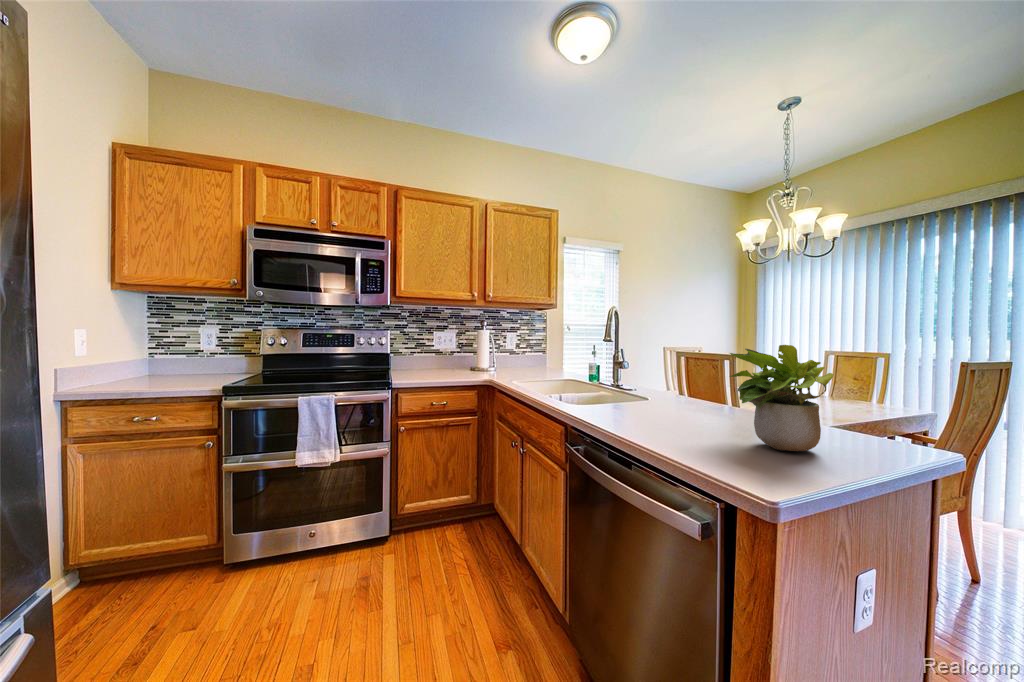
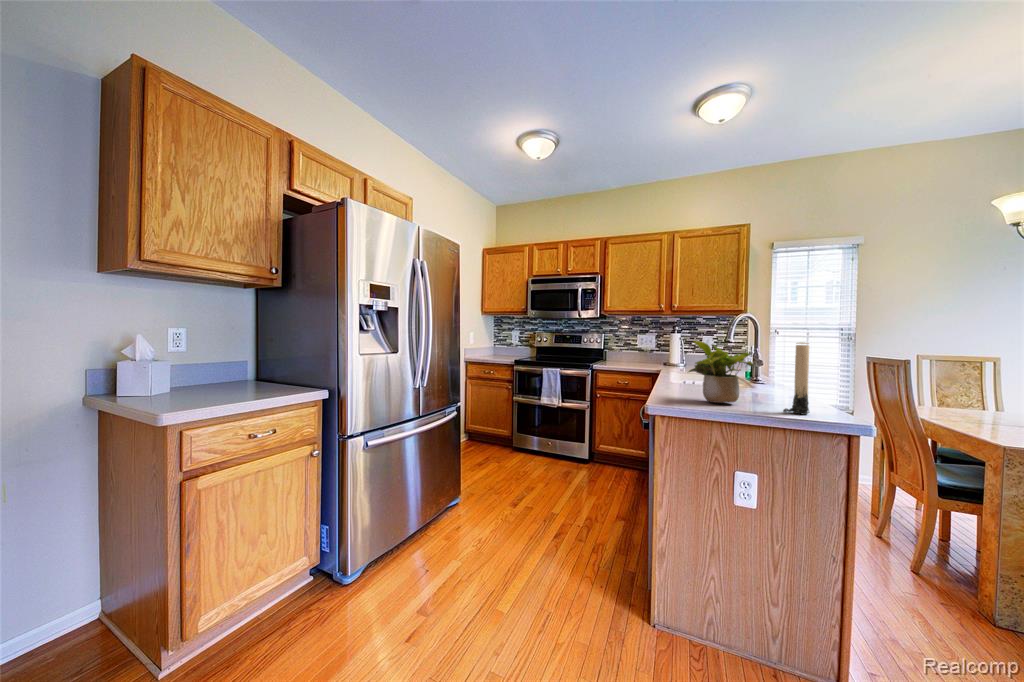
candle: none [876,344,911,452] -> present [783,342,809,415]

